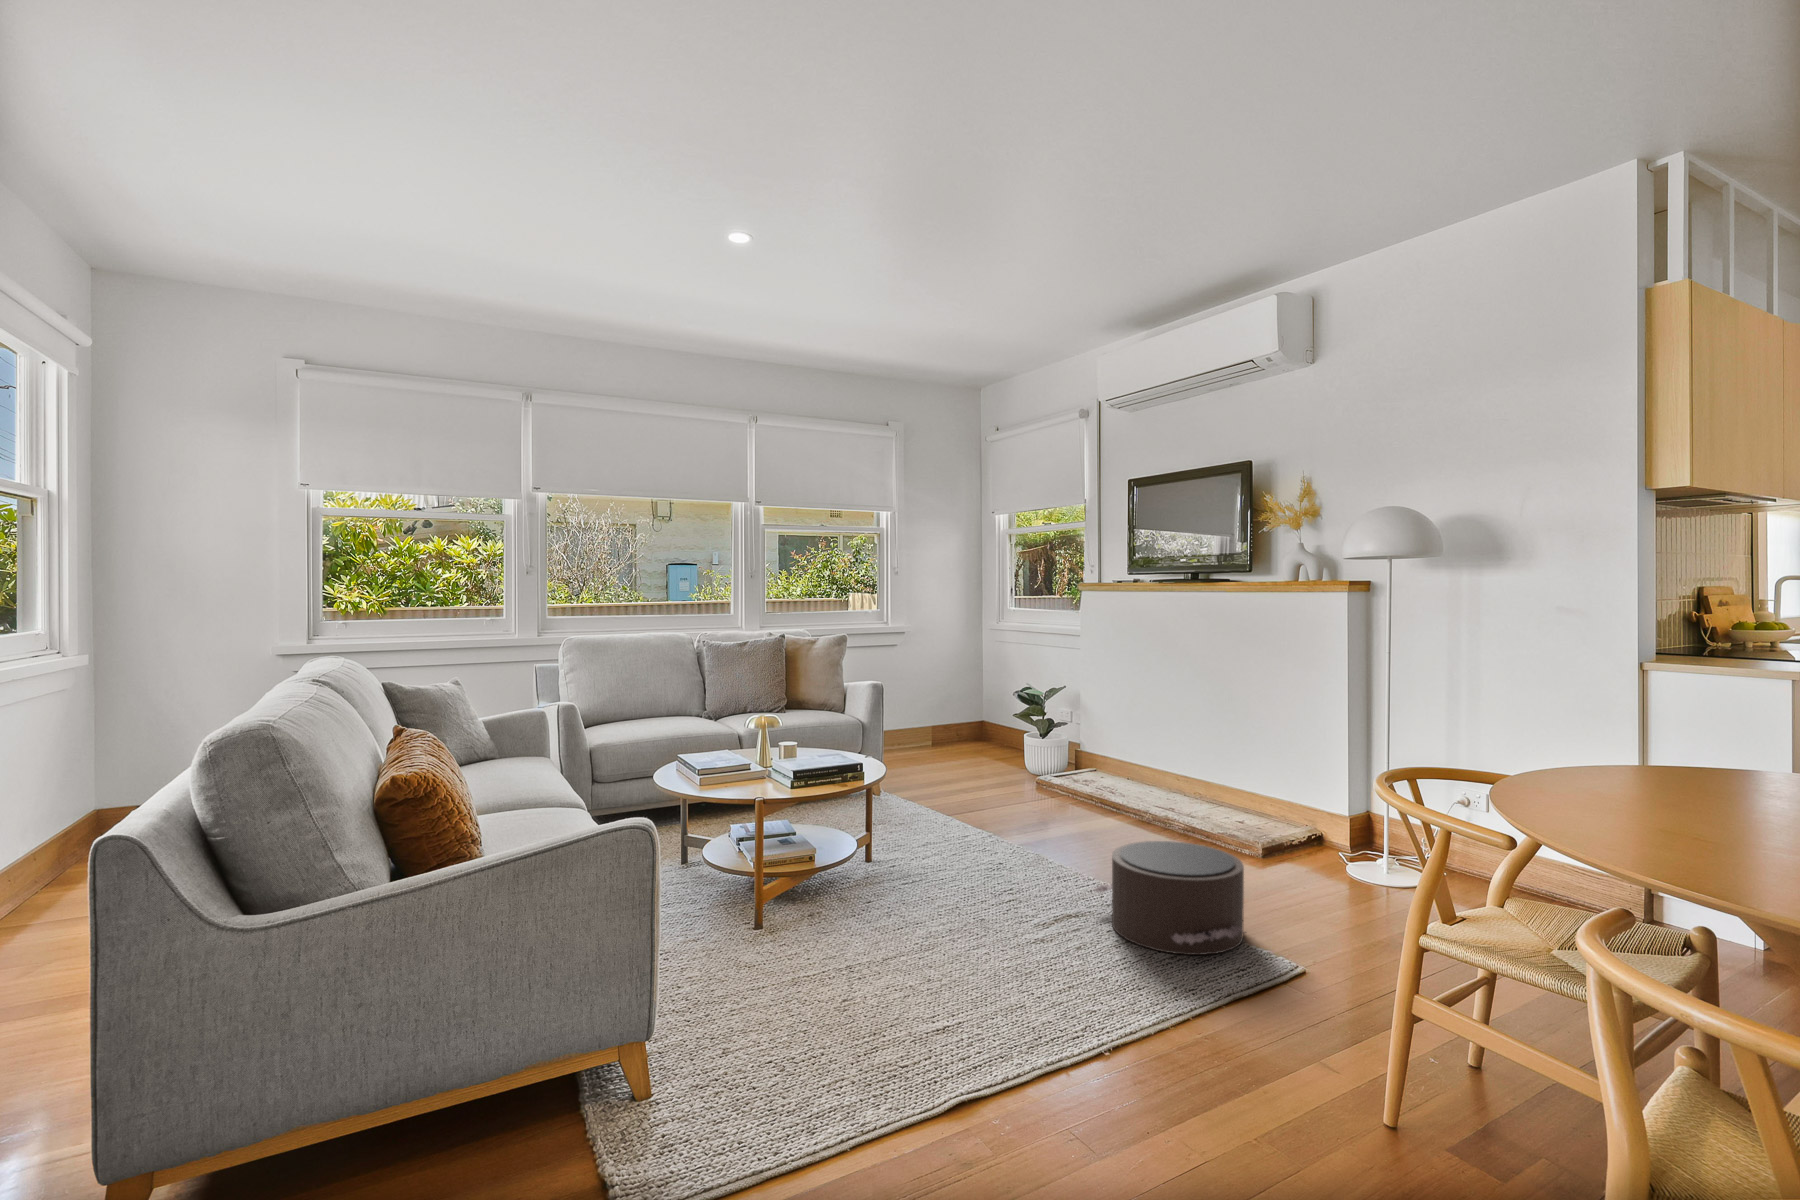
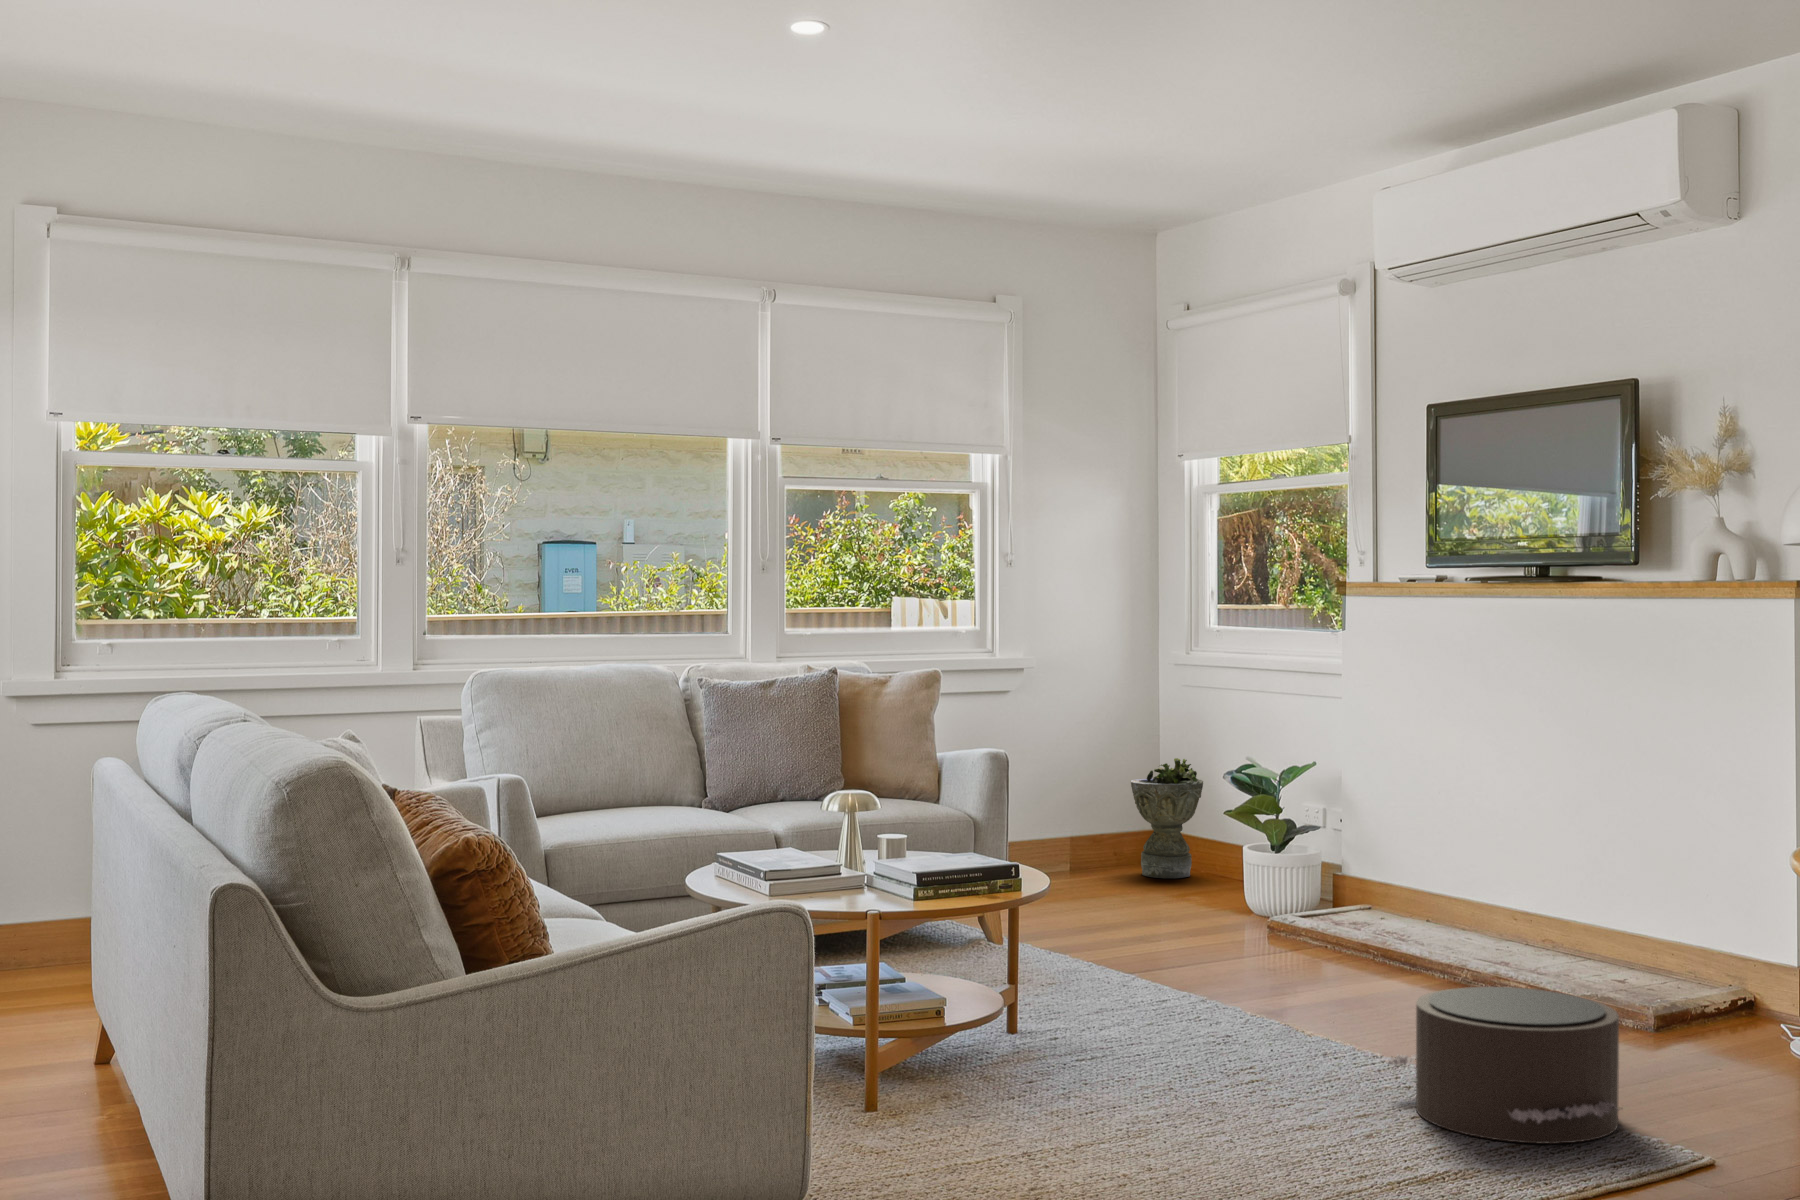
planter: none [966,682,1006,749] -> present [1131,758,1203,878]

